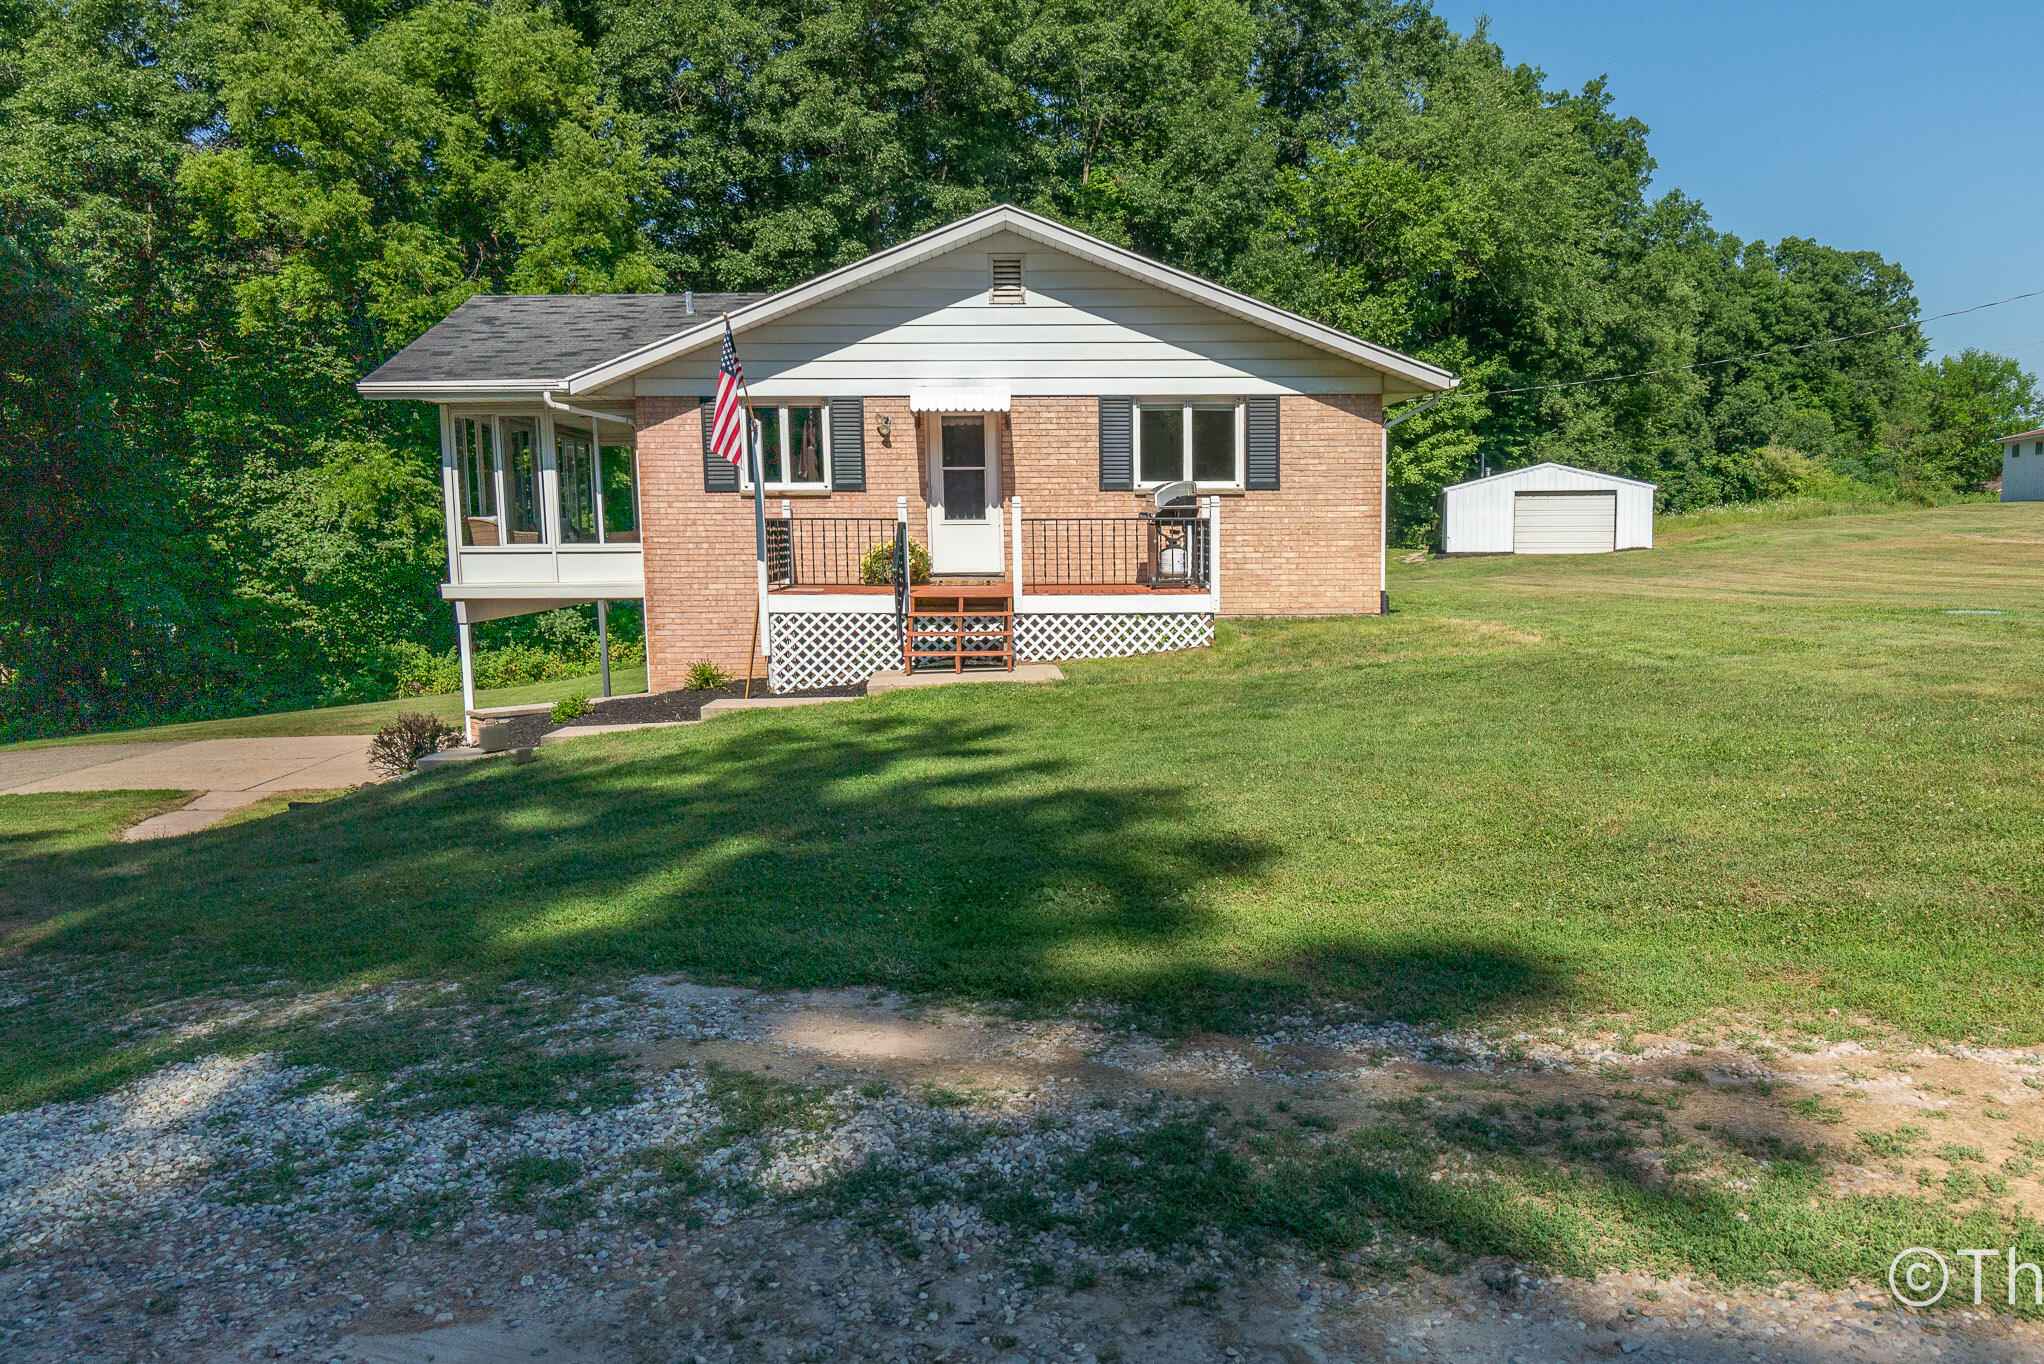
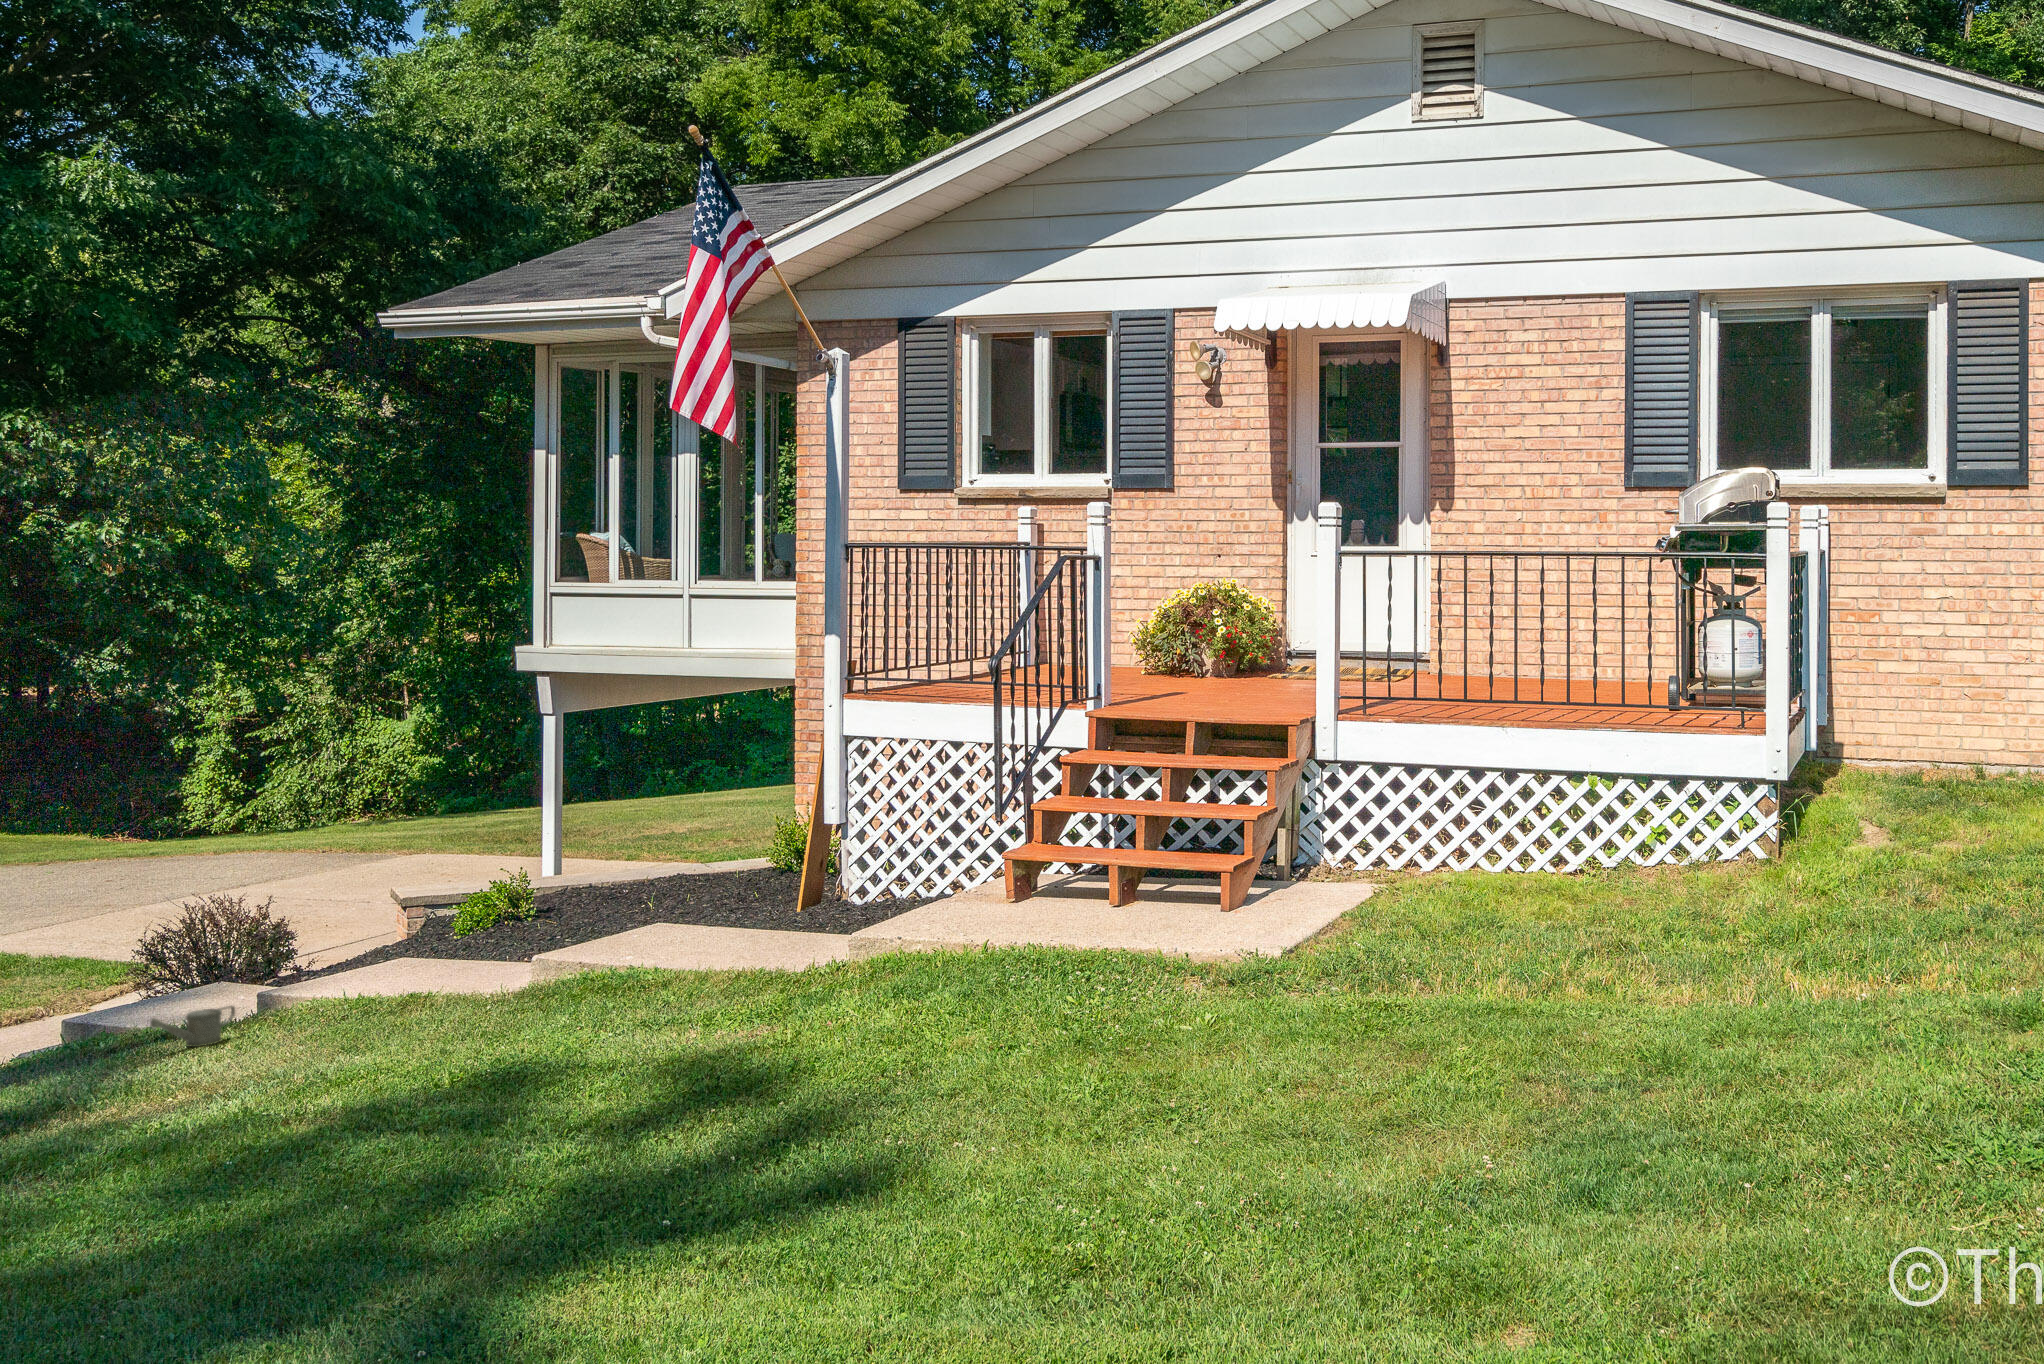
planter: present [478,725,509,752] -> none [226,941,286,998]

